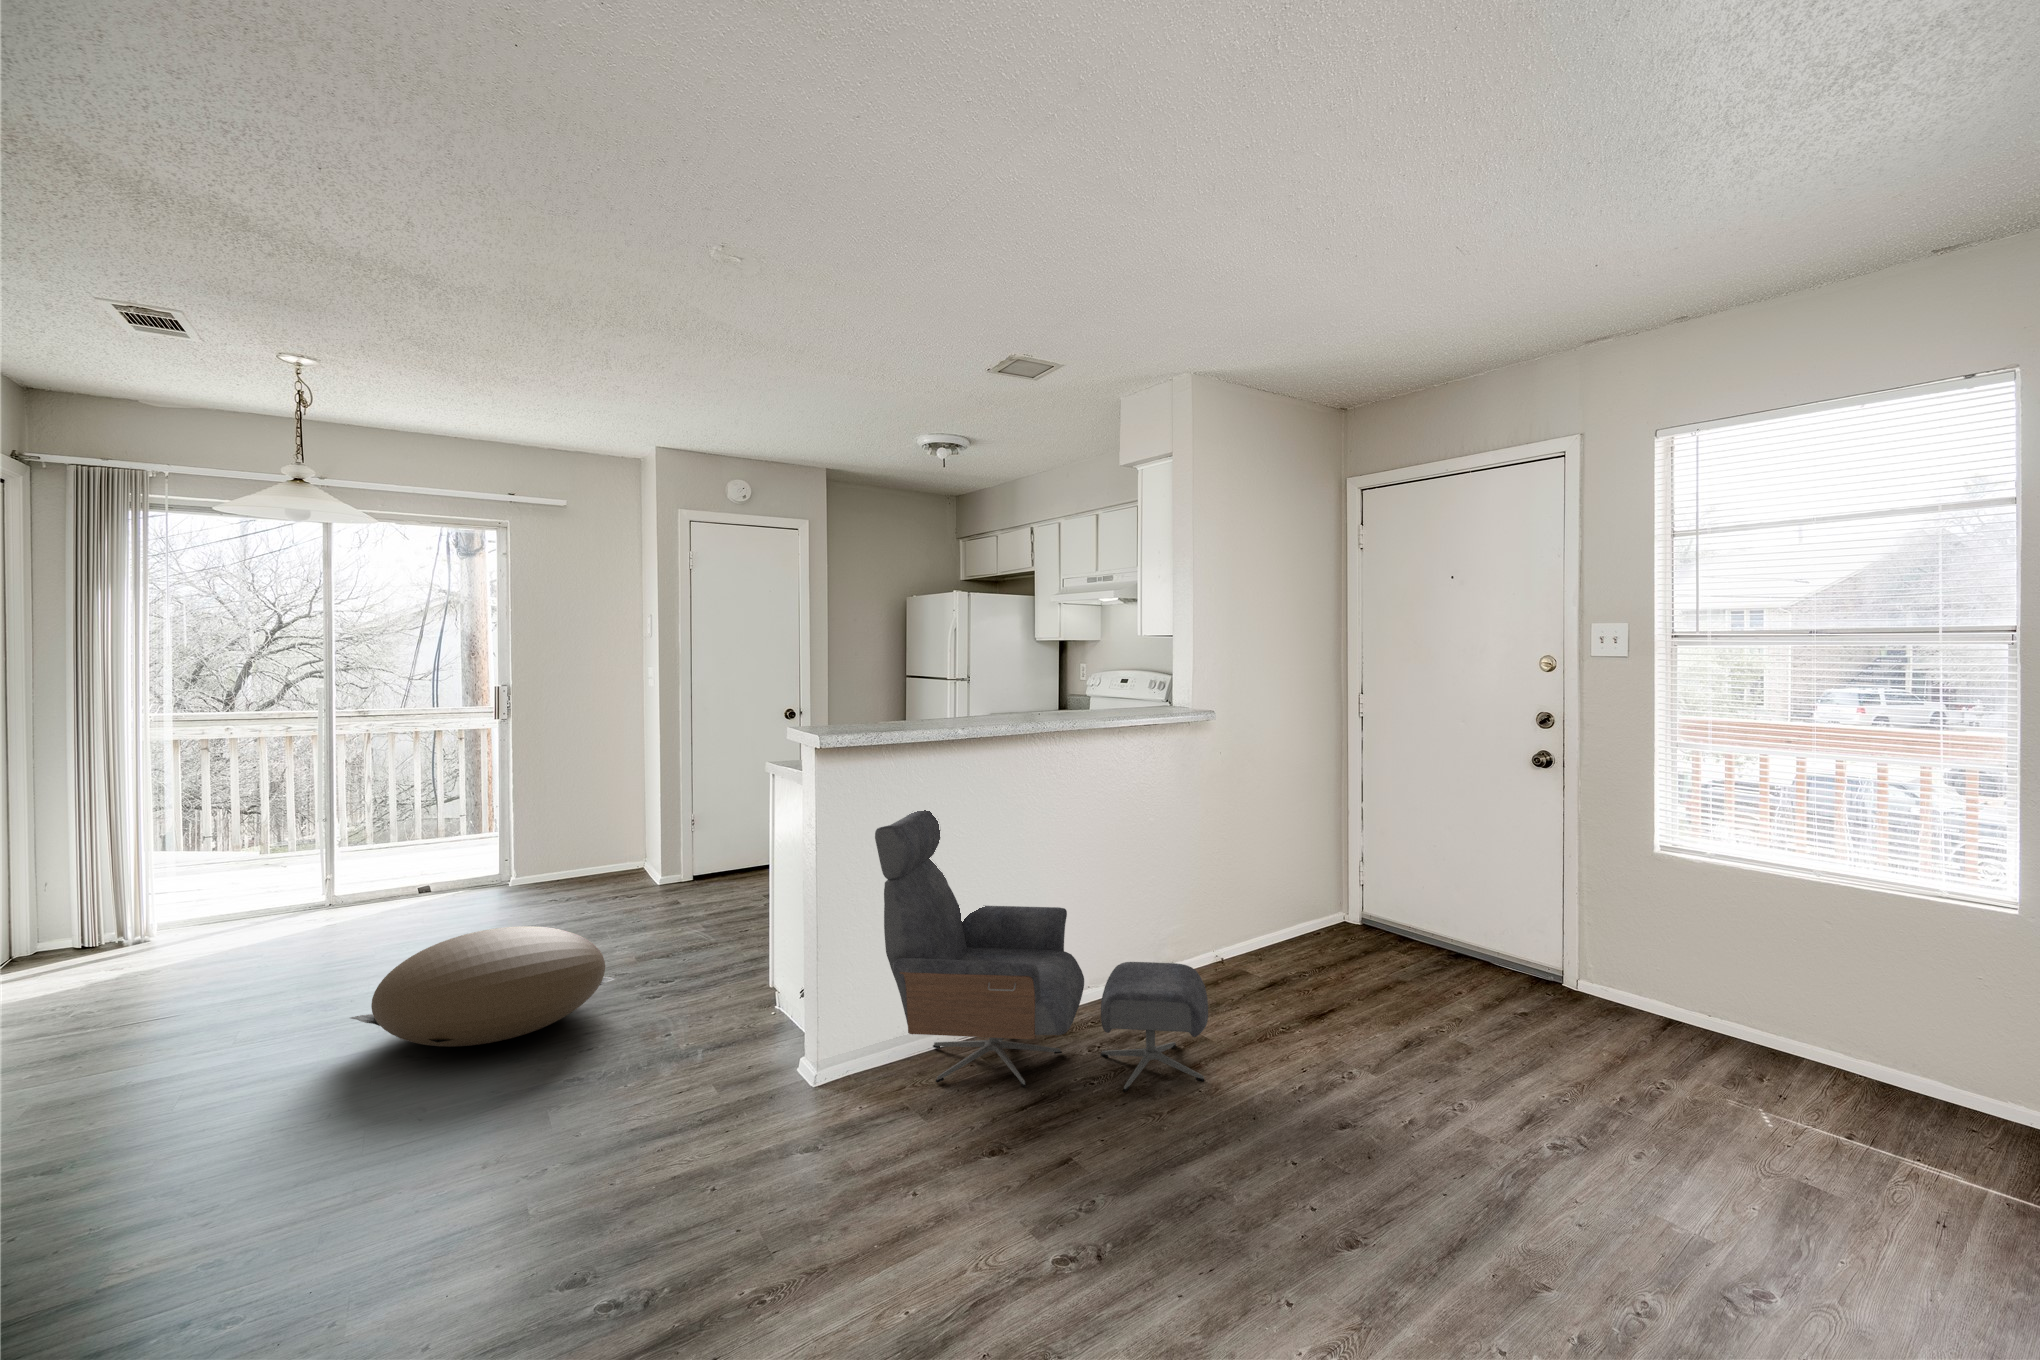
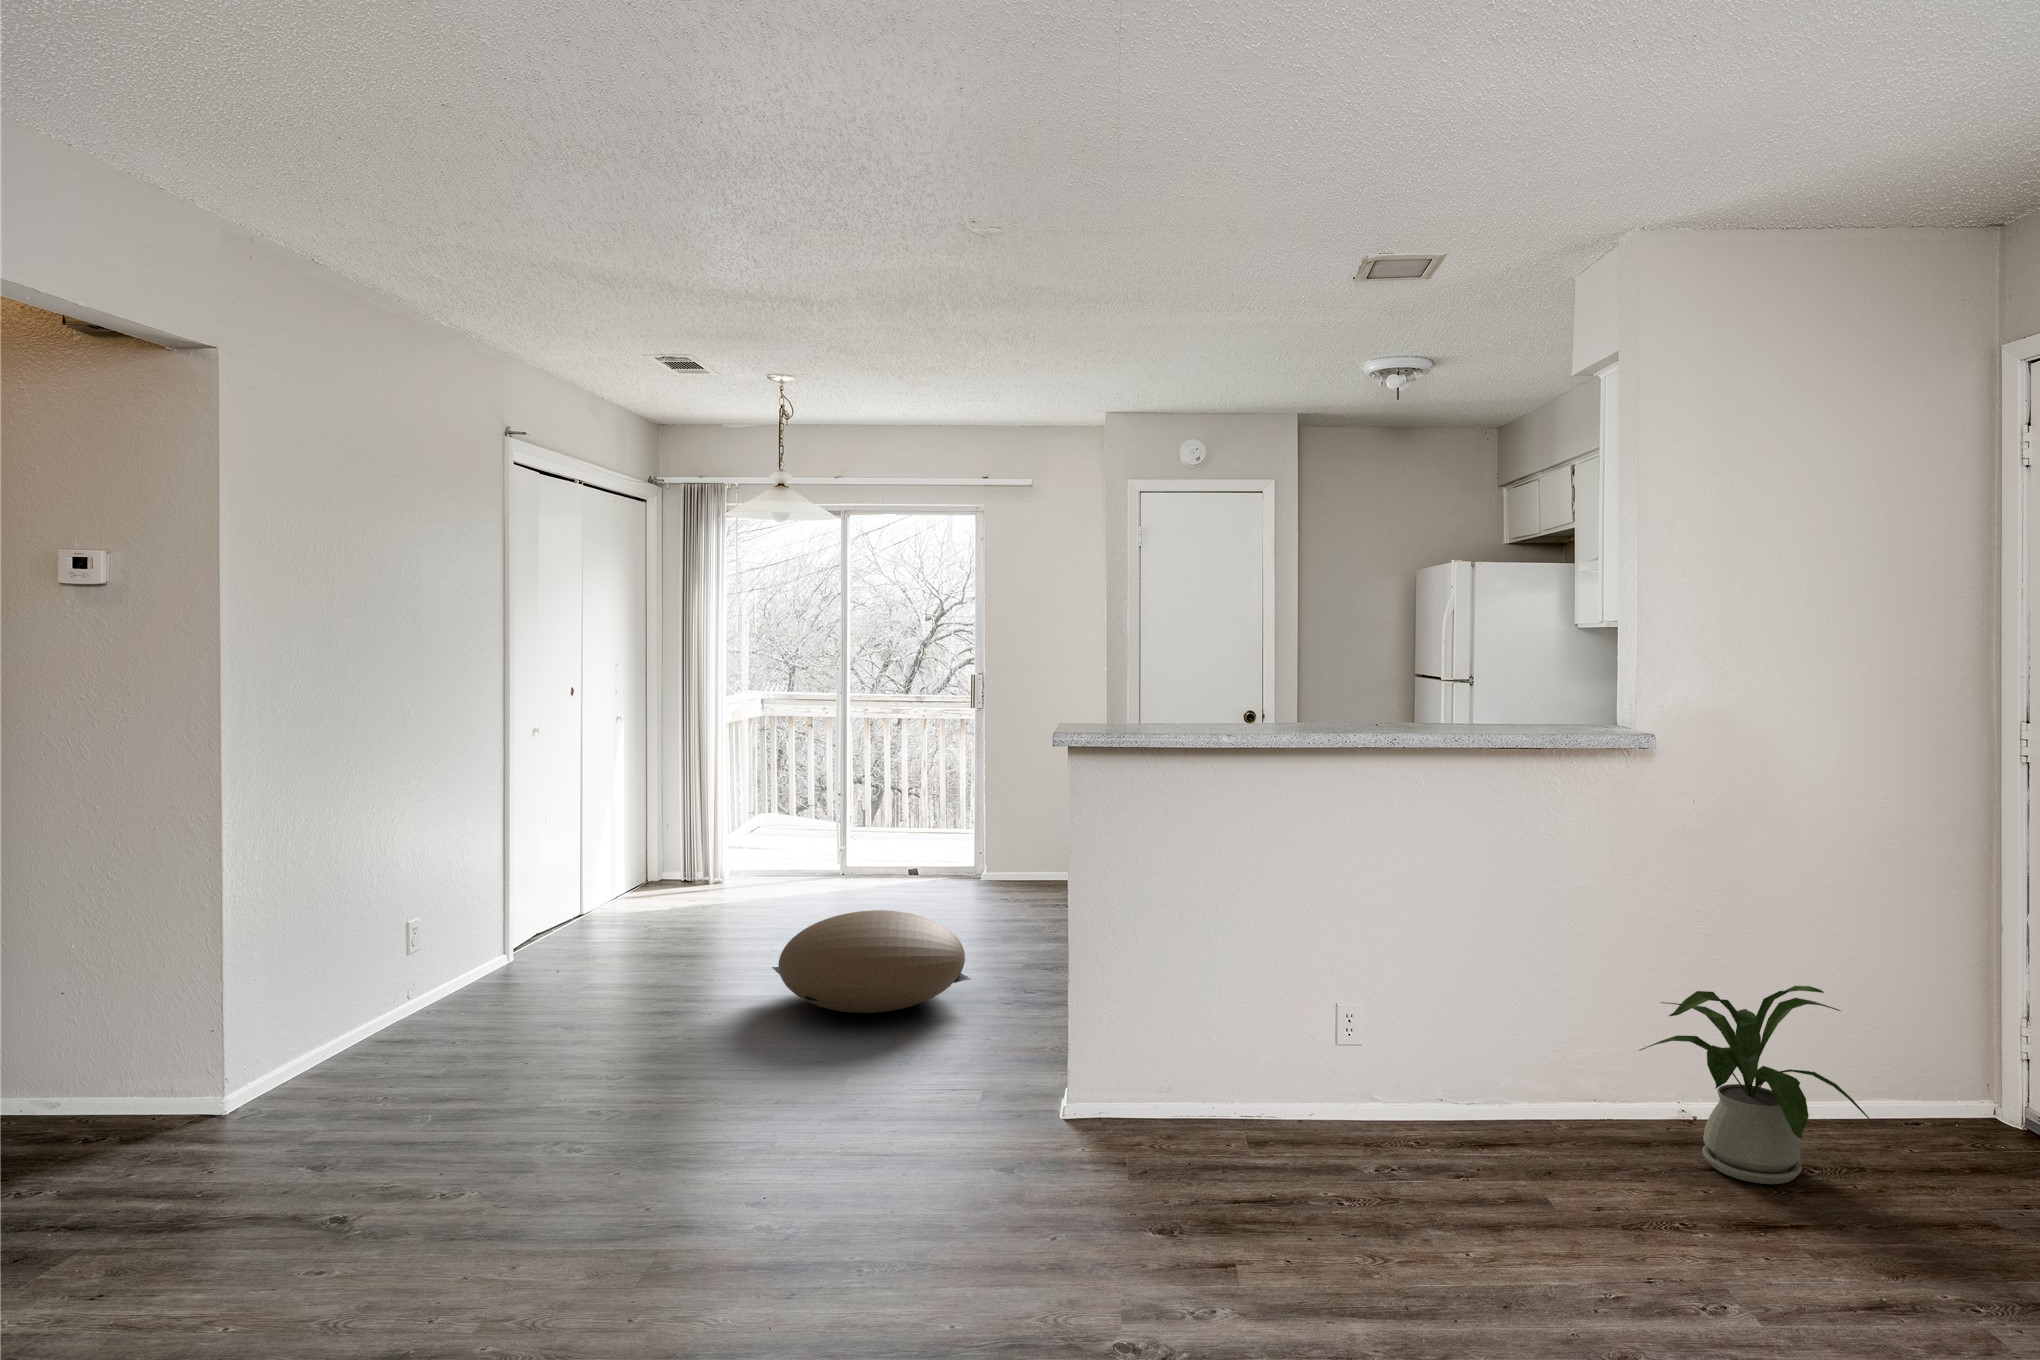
lounge chair: present [875,810,1208,1092] -> none [1122,837,1517,1245]
house plant: none [1208,855,1351,989] -> present [1639,986,1871,1184]

